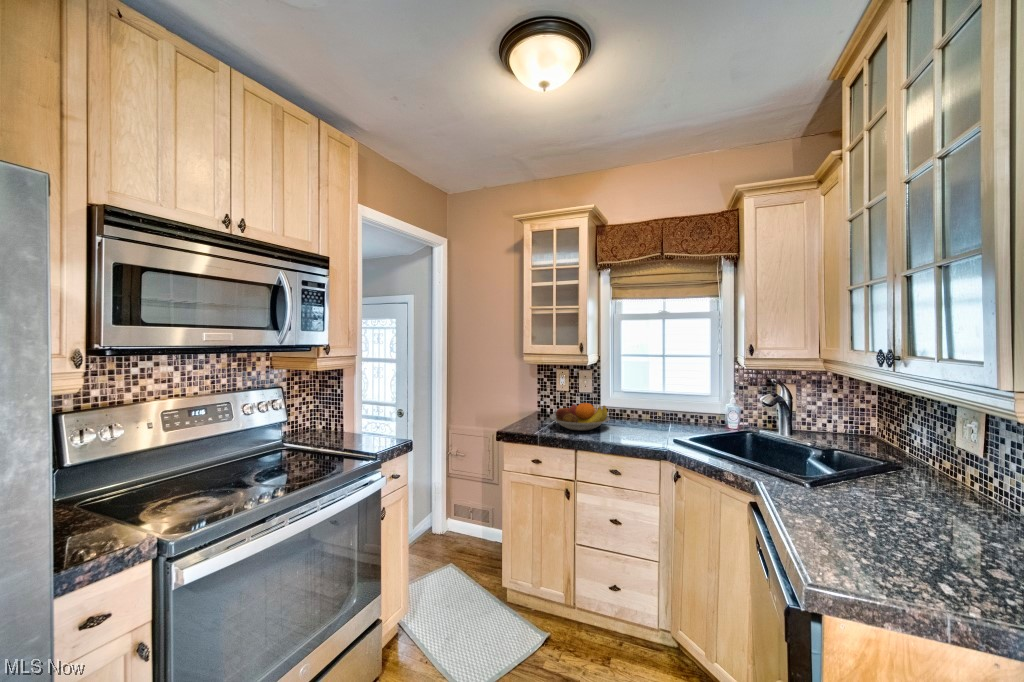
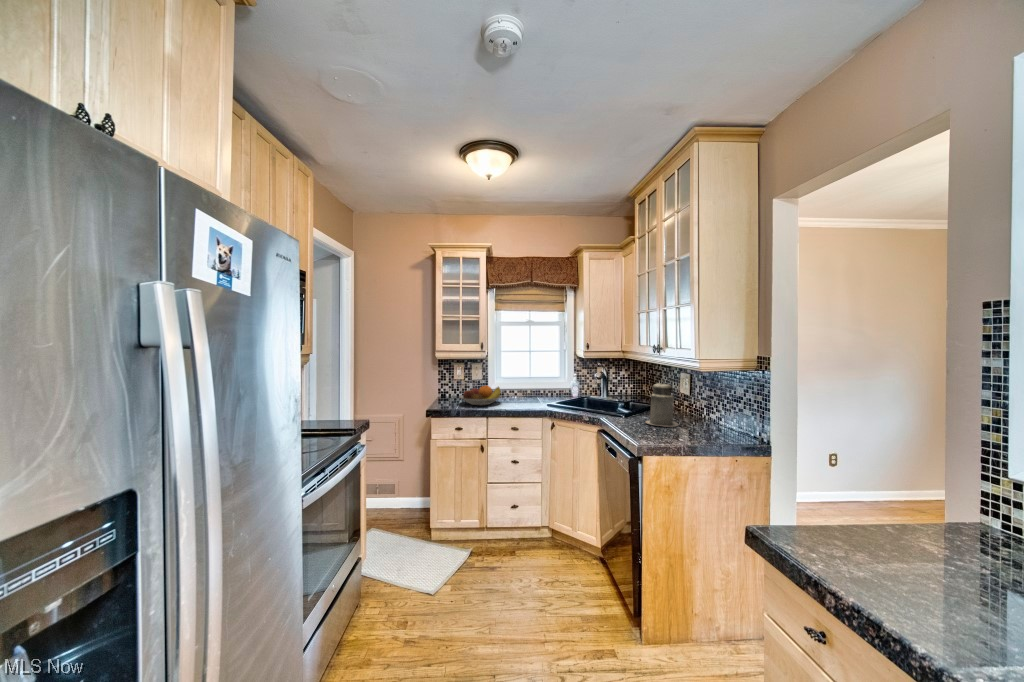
canister: none [850,426,940,535] -> present [646,380,678,427]

